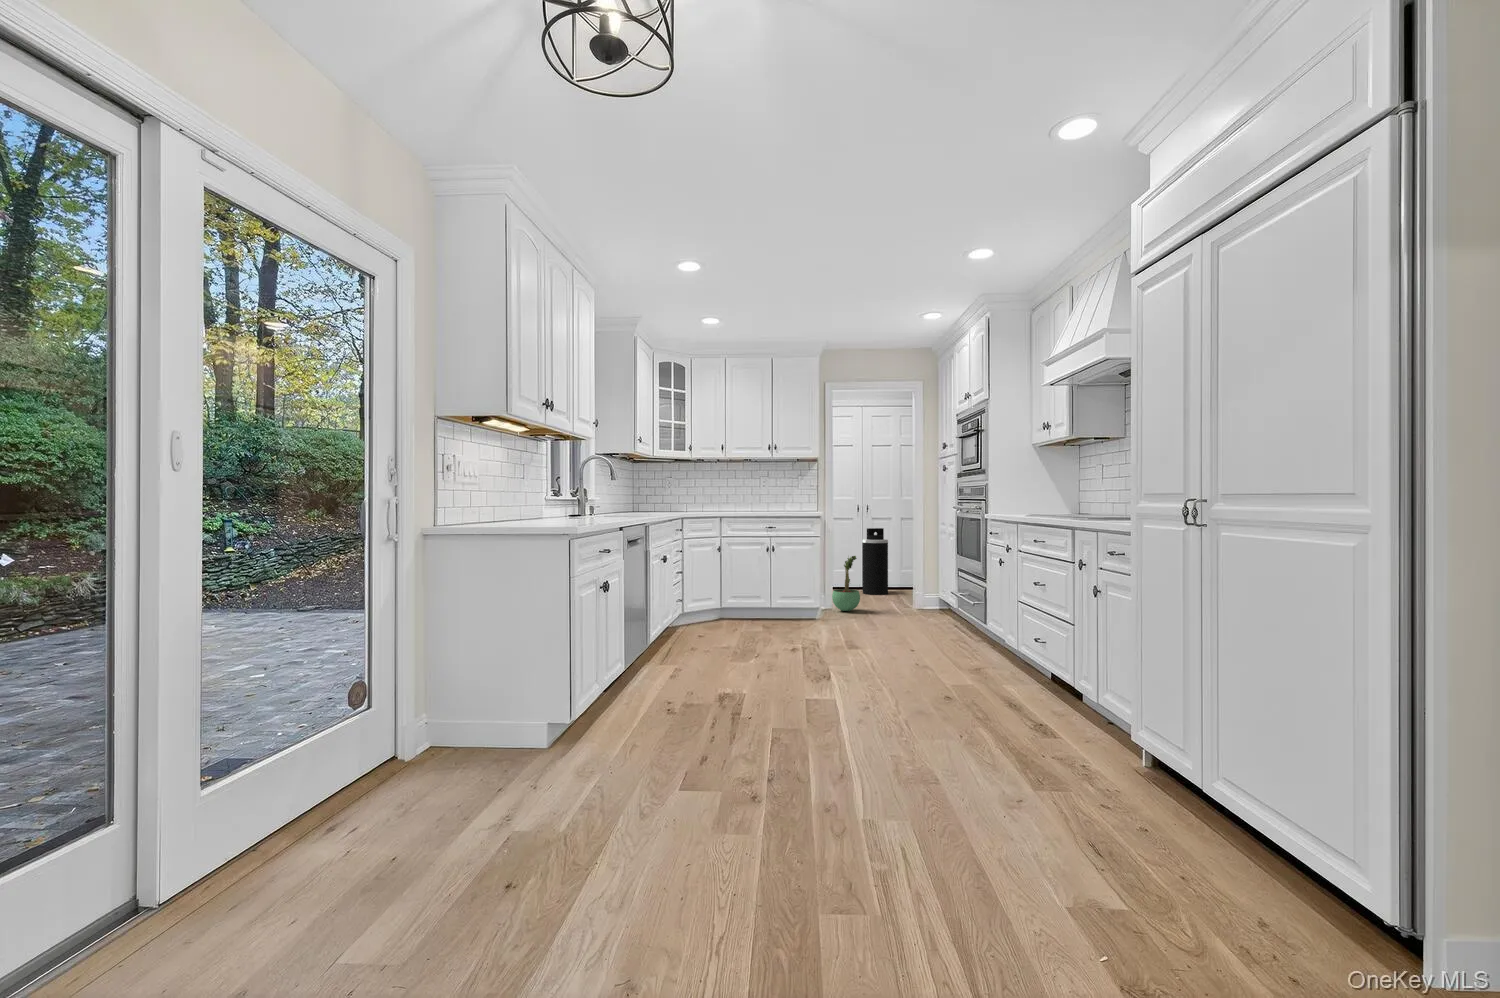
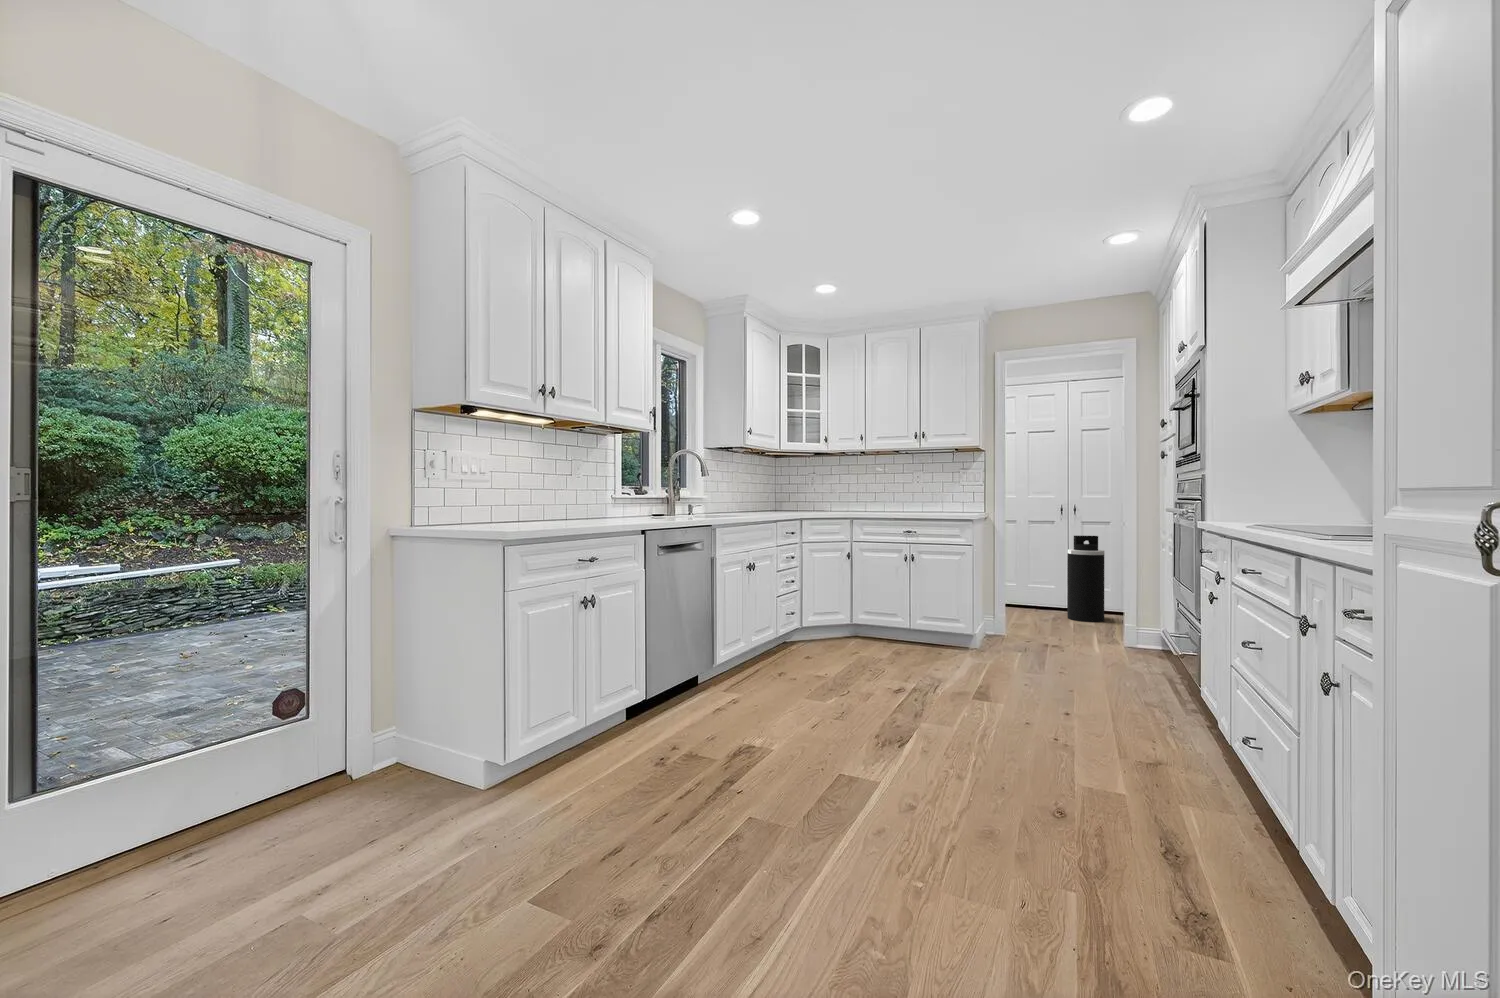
potted plant: present [832,556,860,611] -> none [1004,570,1042,642]

